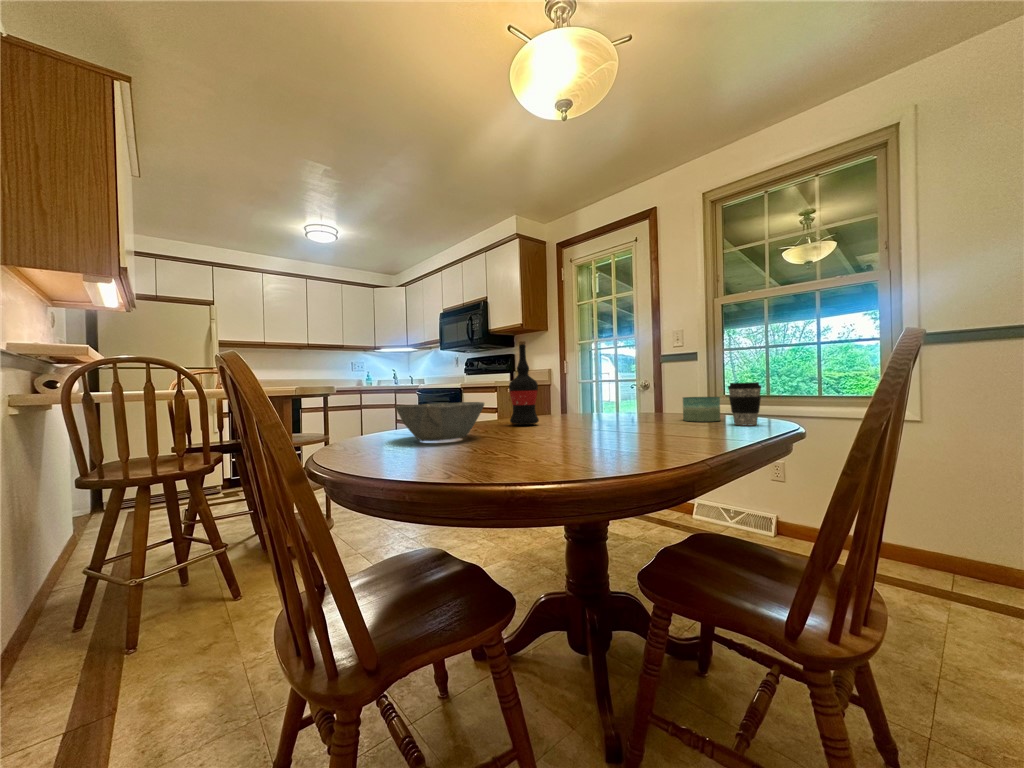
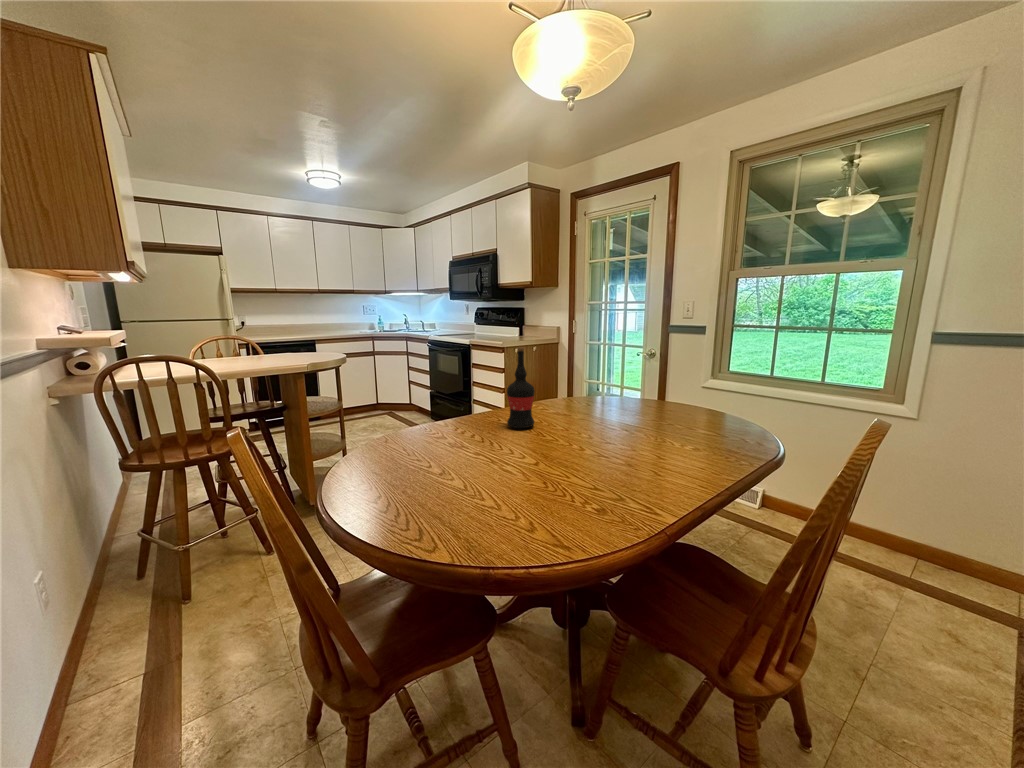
coffee cup: present [728,382,761,425] -> none [715,402,747,447]
candle: present [683,397,721,422] -> none [673,404,710,433]
bowl: present [395,402,484,441] -> none [397,416,480,463]

